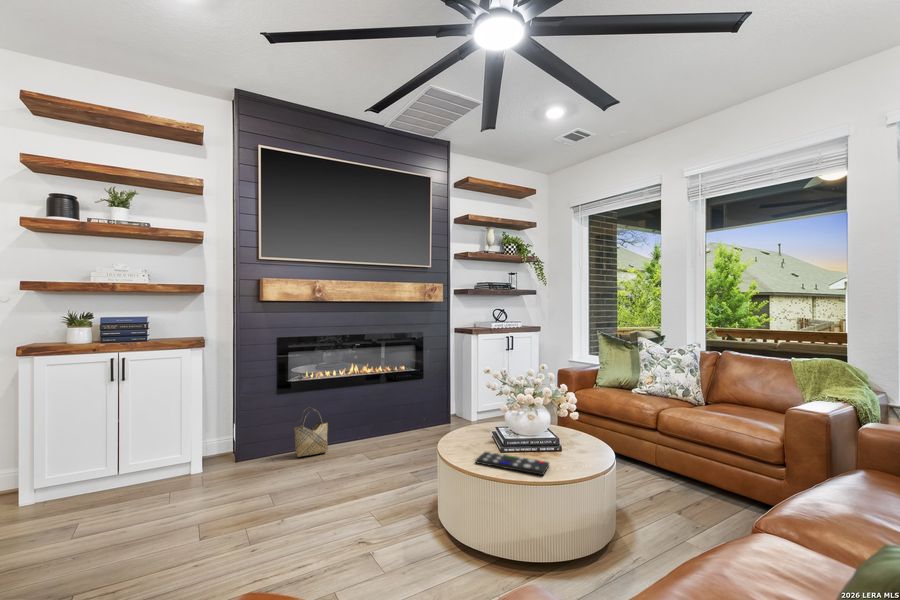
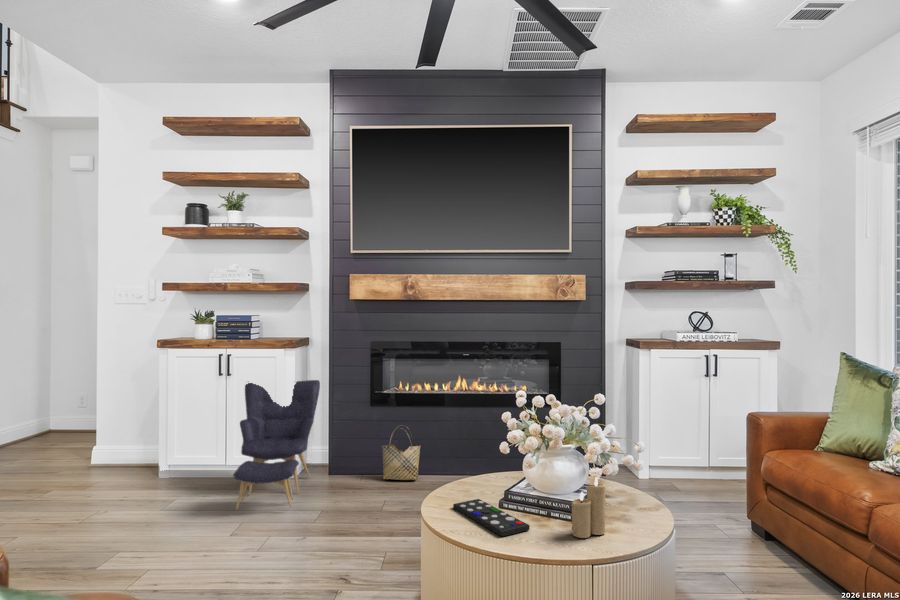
armchair: none [142,377,241,522] -> present [234,380,320,509]
candle: none [572,417,590,463] -> present [572,477,605,538]

